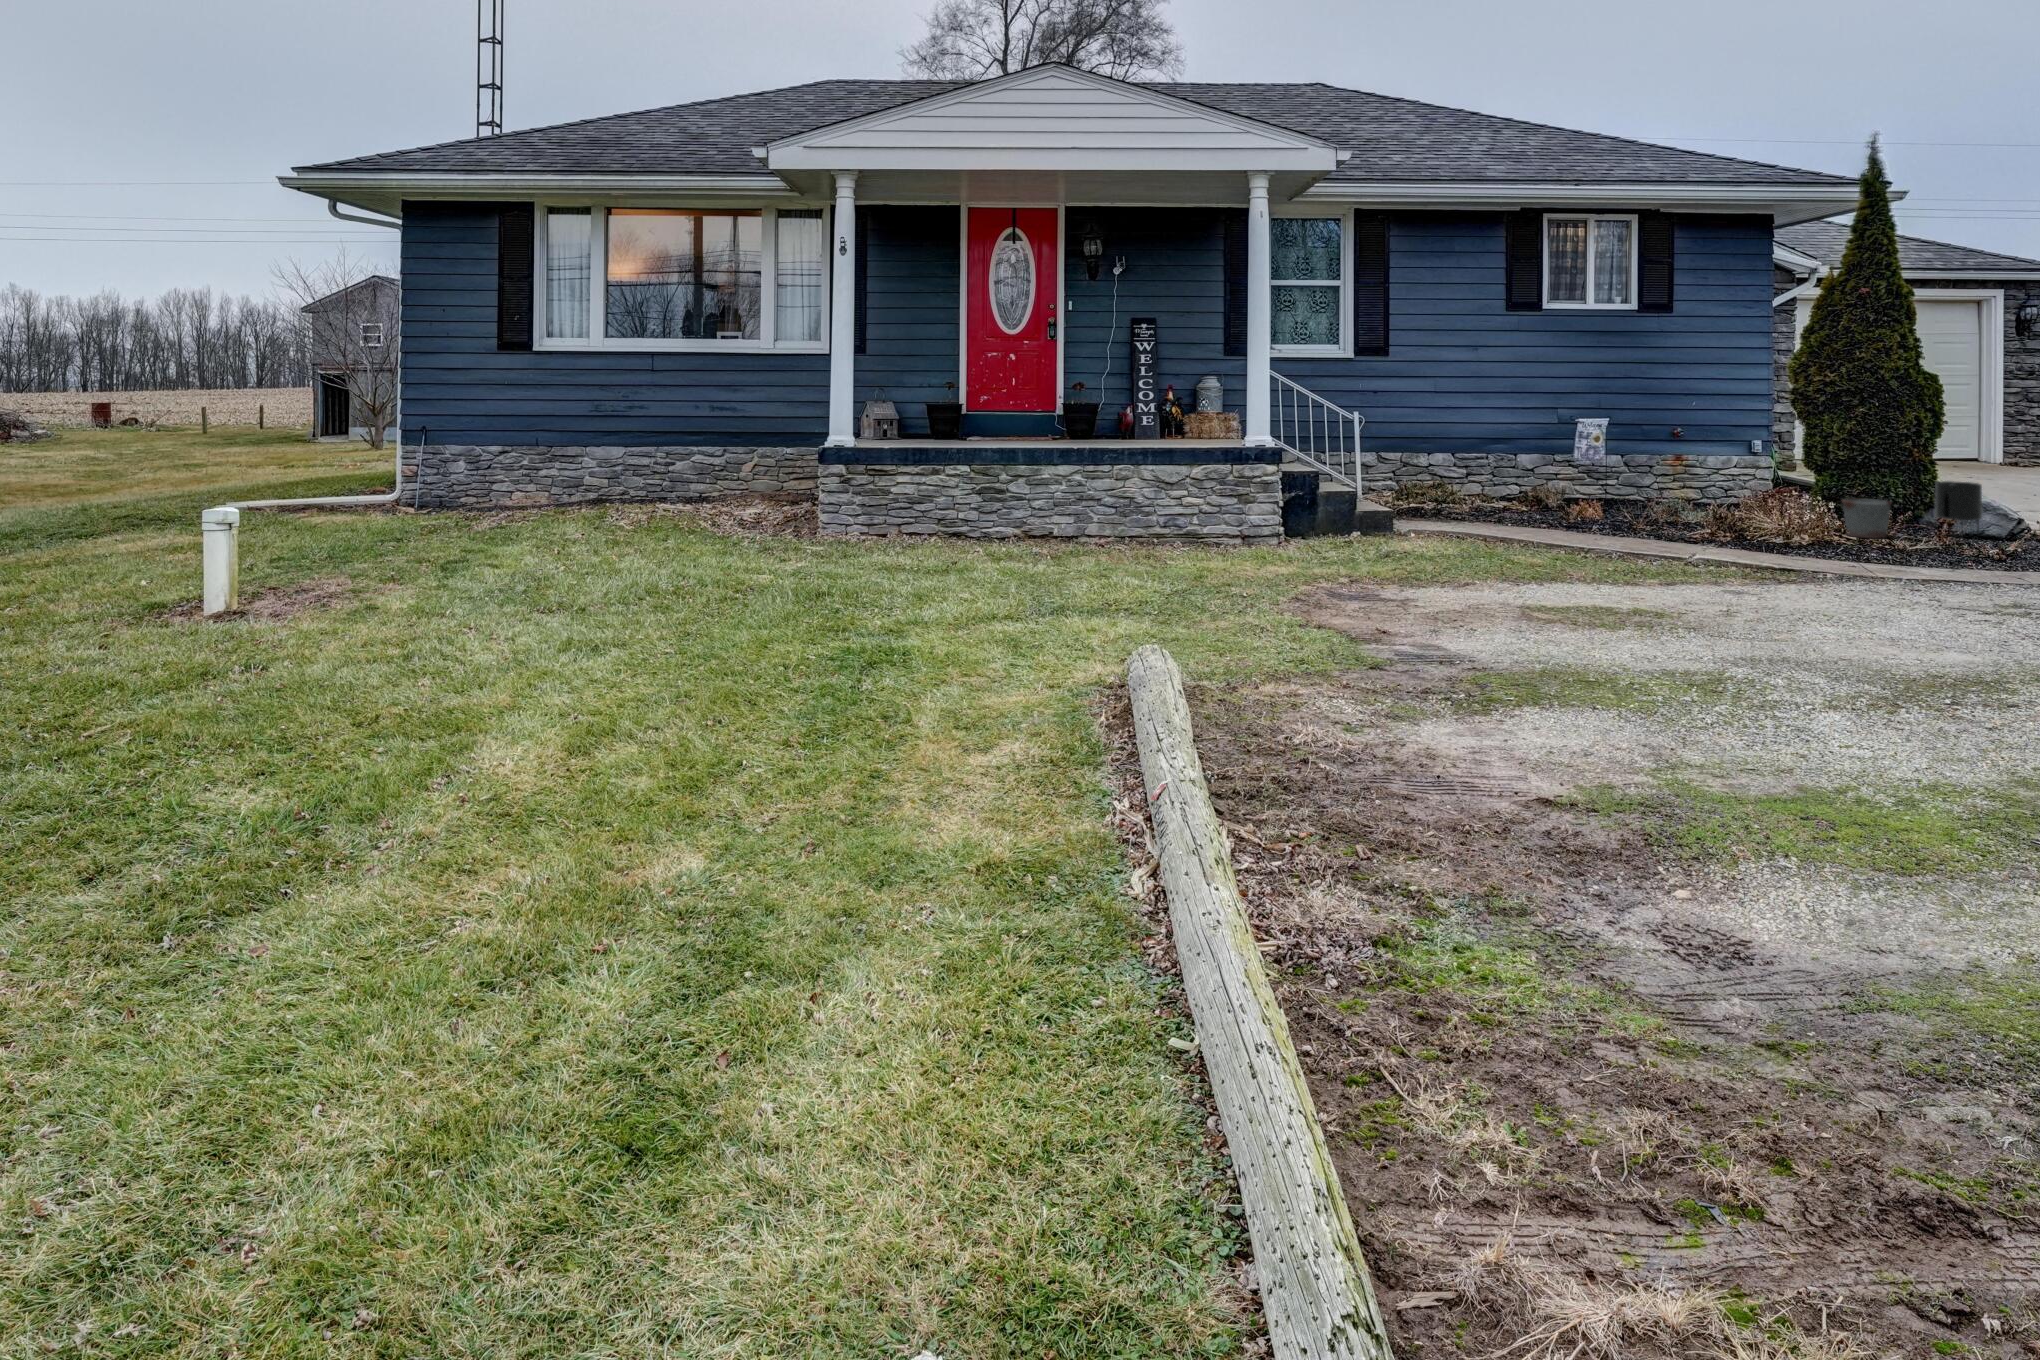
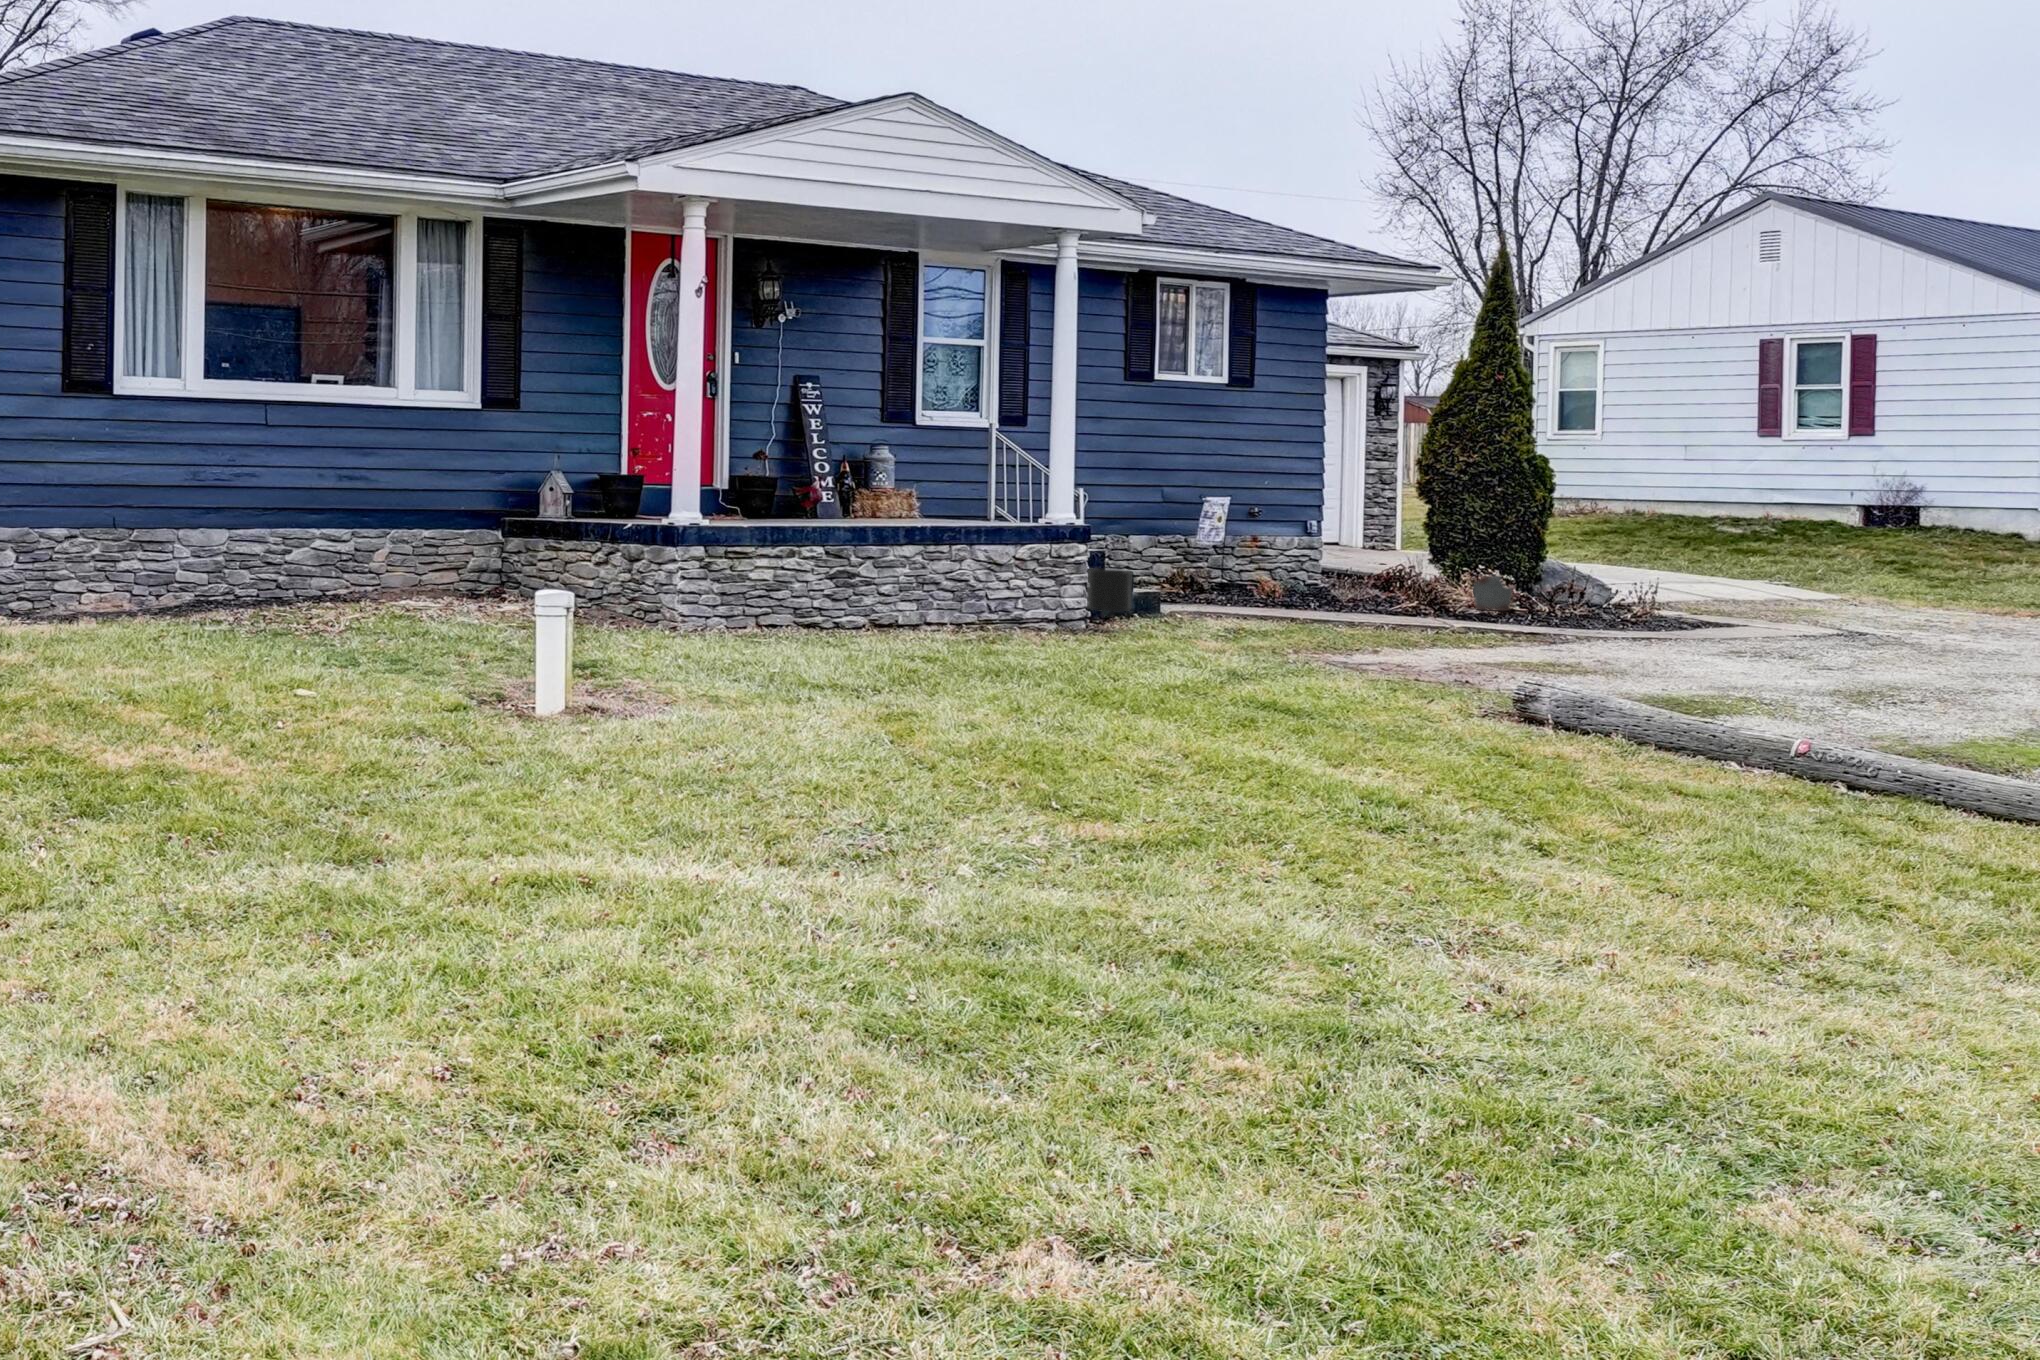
planter: present [1935,481,1982,538] -> present [1087,568,1131,613]

